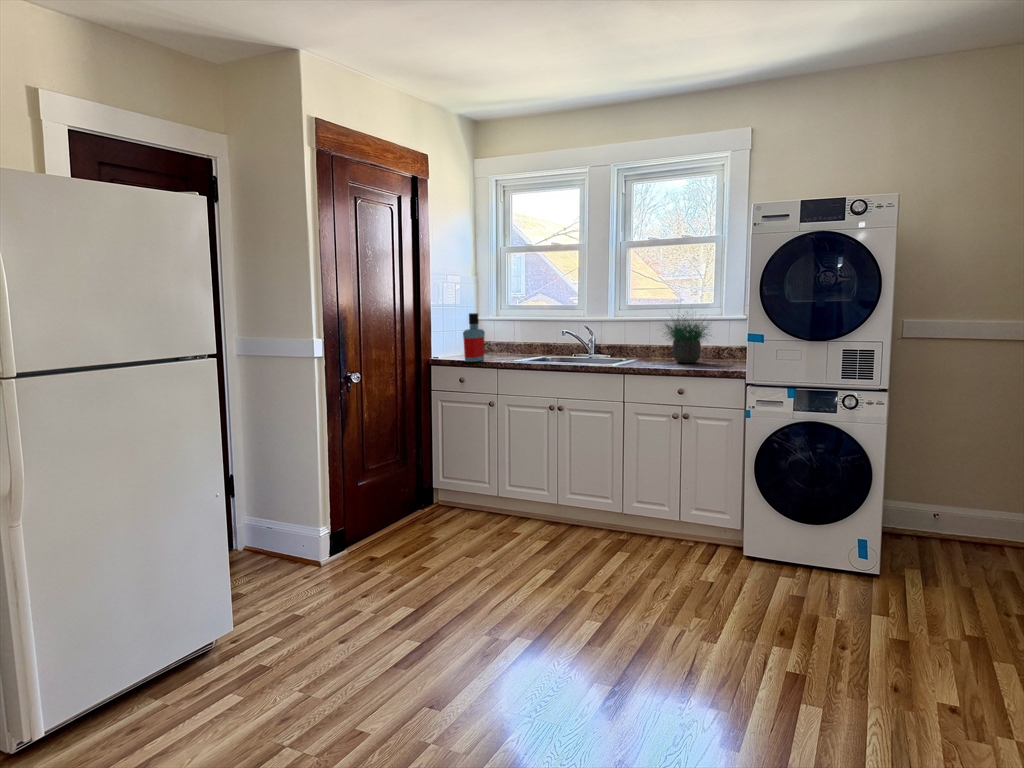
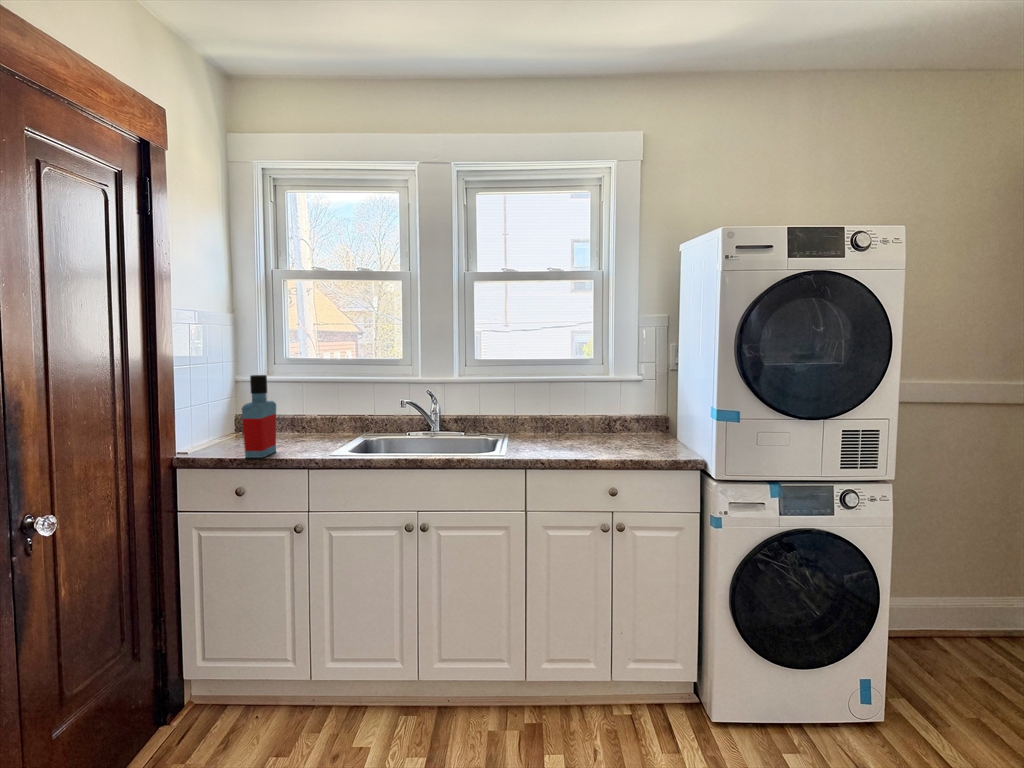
potted plant: present [665,315,709,363] -> none [540,354,634,443]

